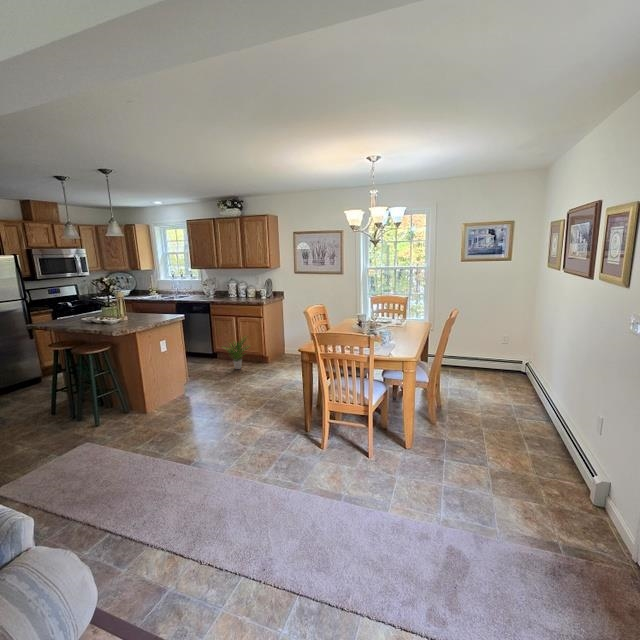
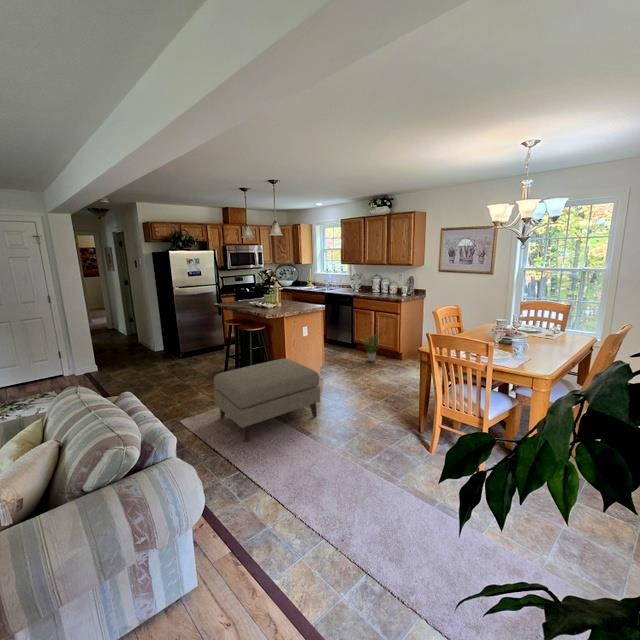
ottoman: none [46,381,197,493] -> present [214,358,320,441]

